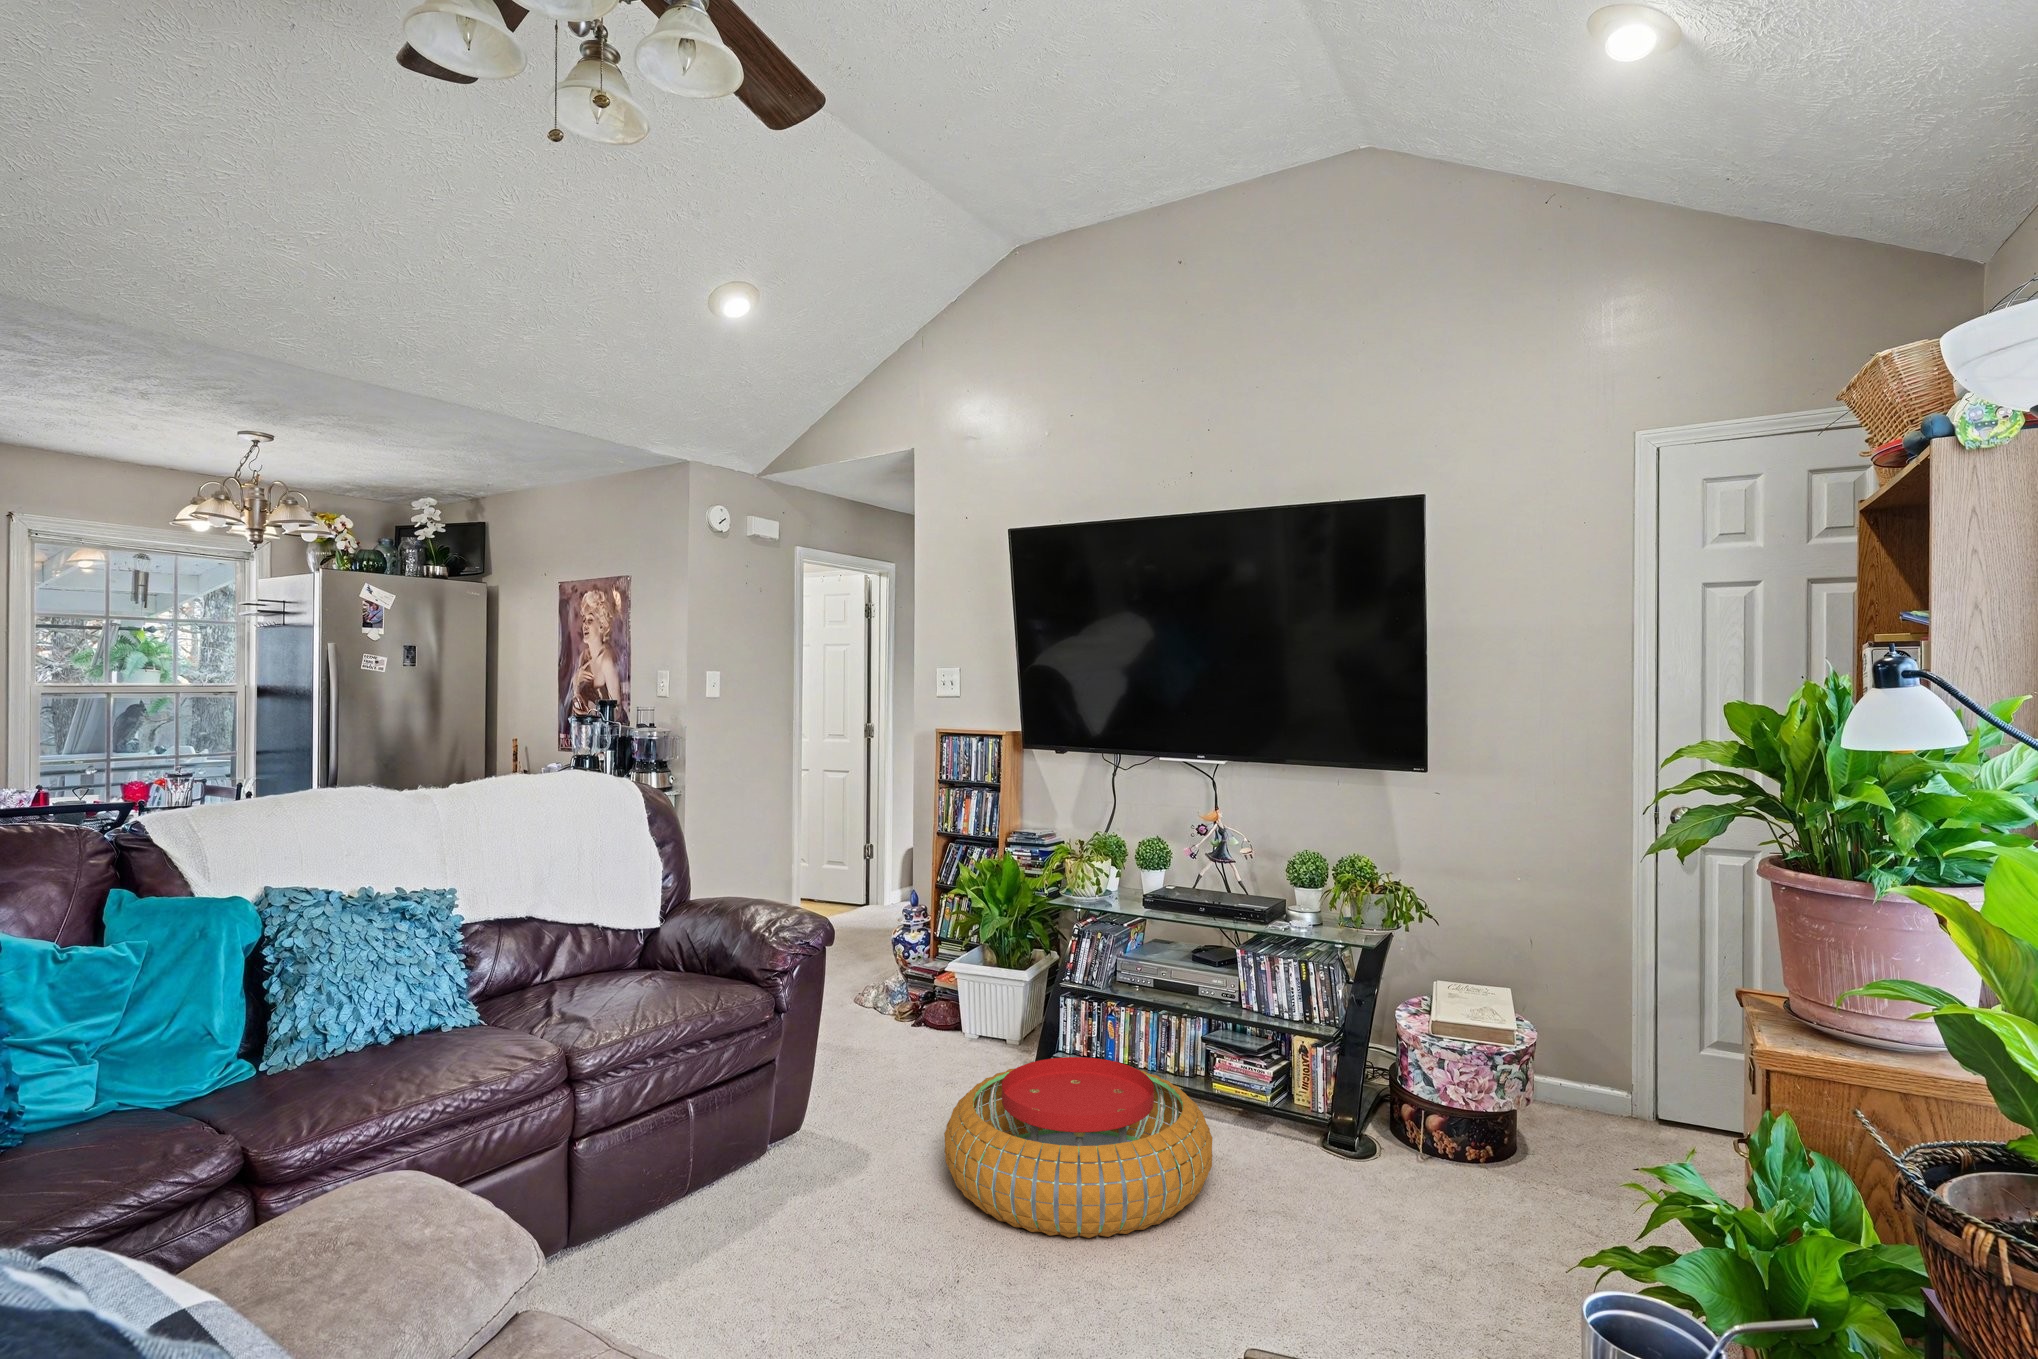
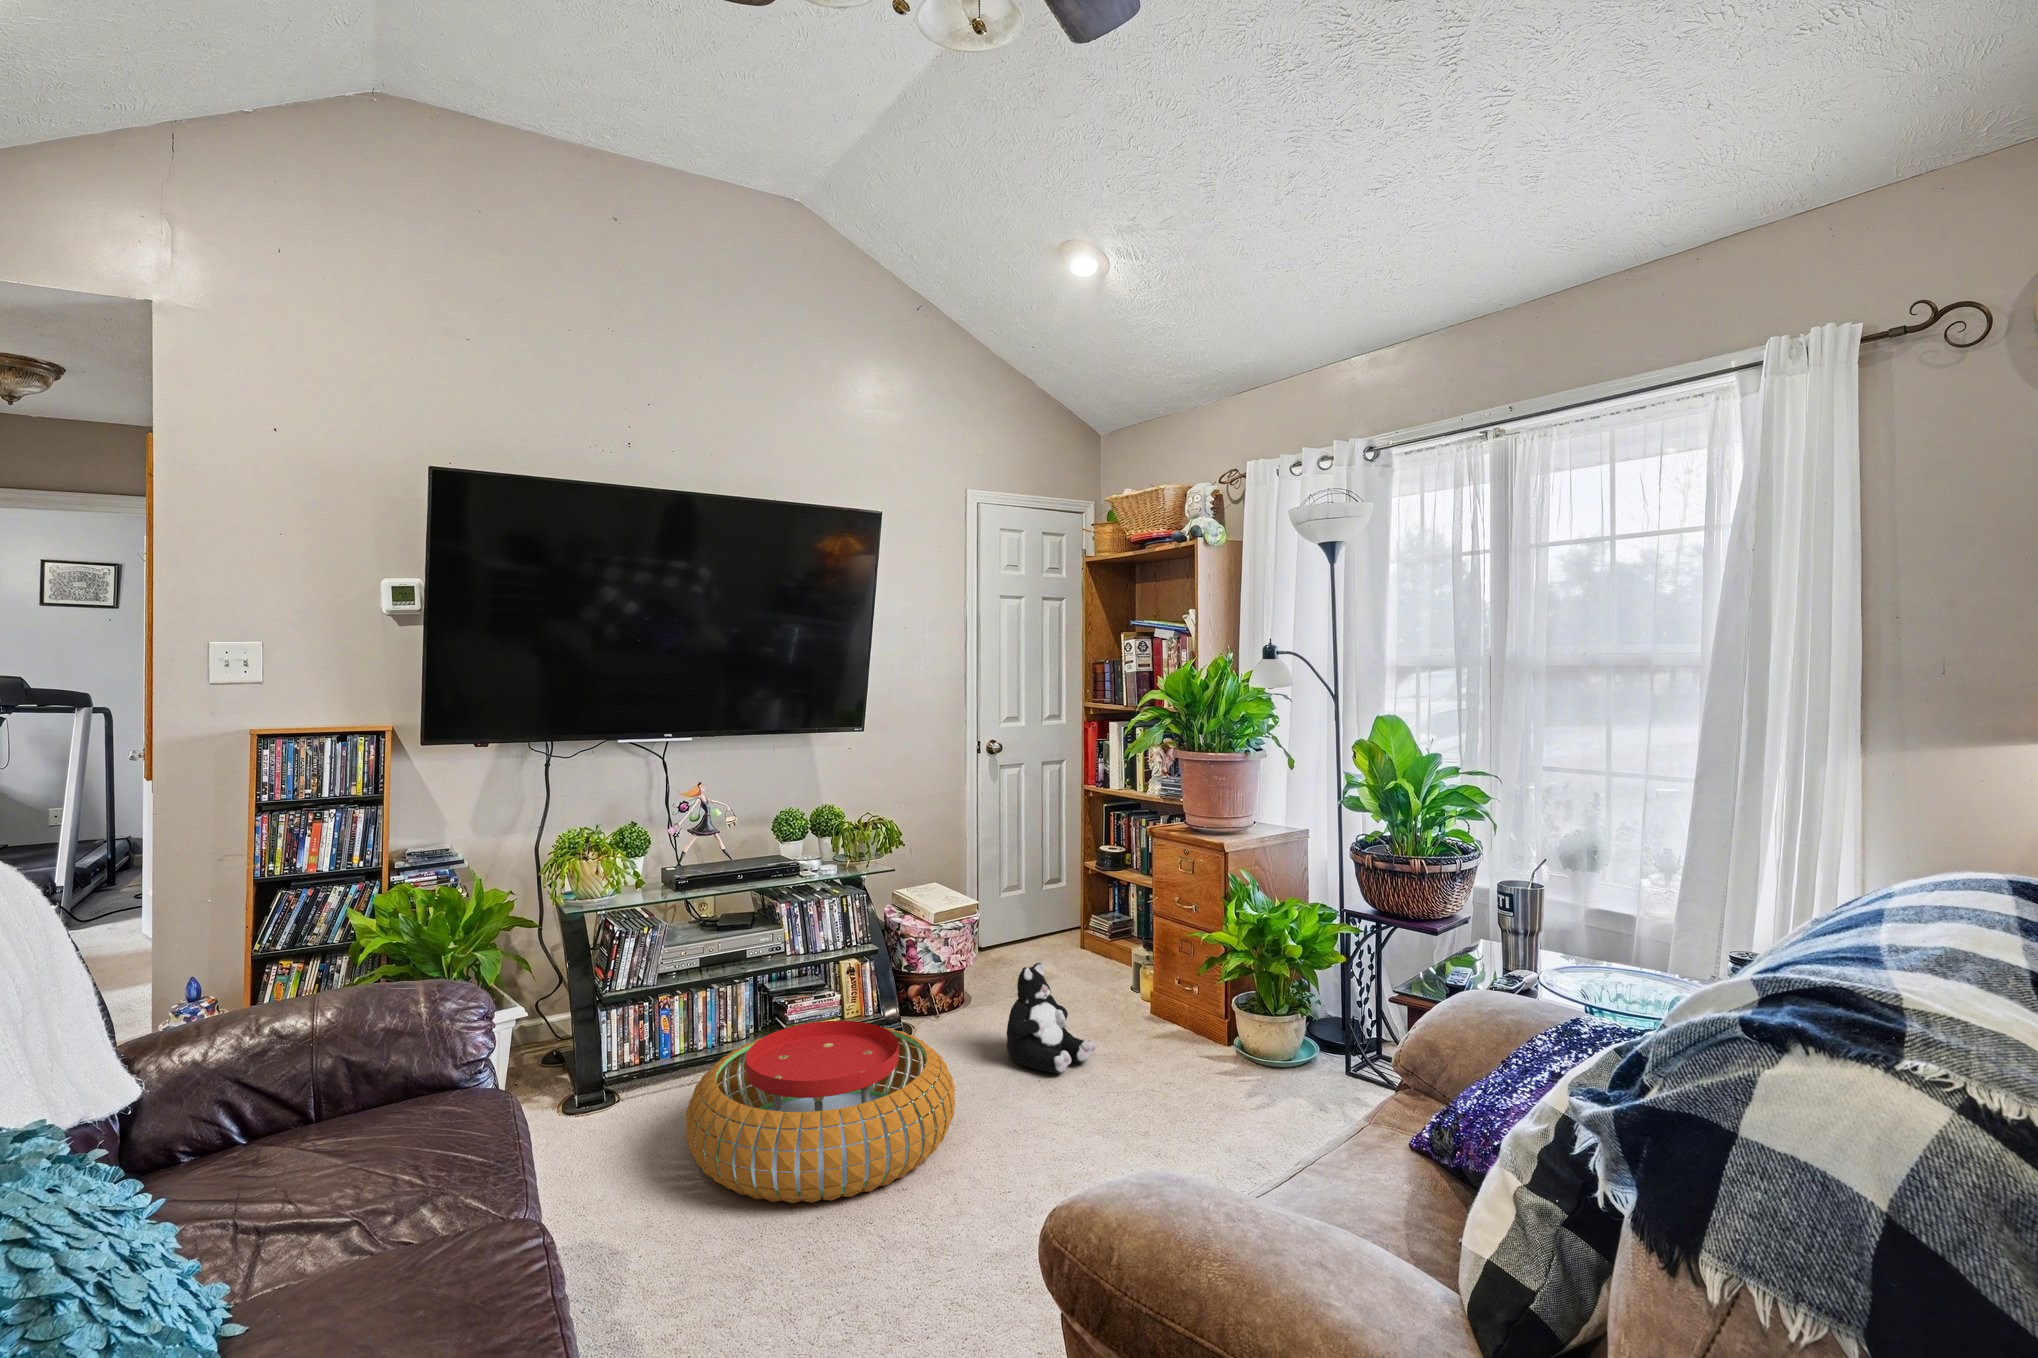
plush toy: none [1344,1114,1455,1280] -> present [1007,963,1096,1073]

